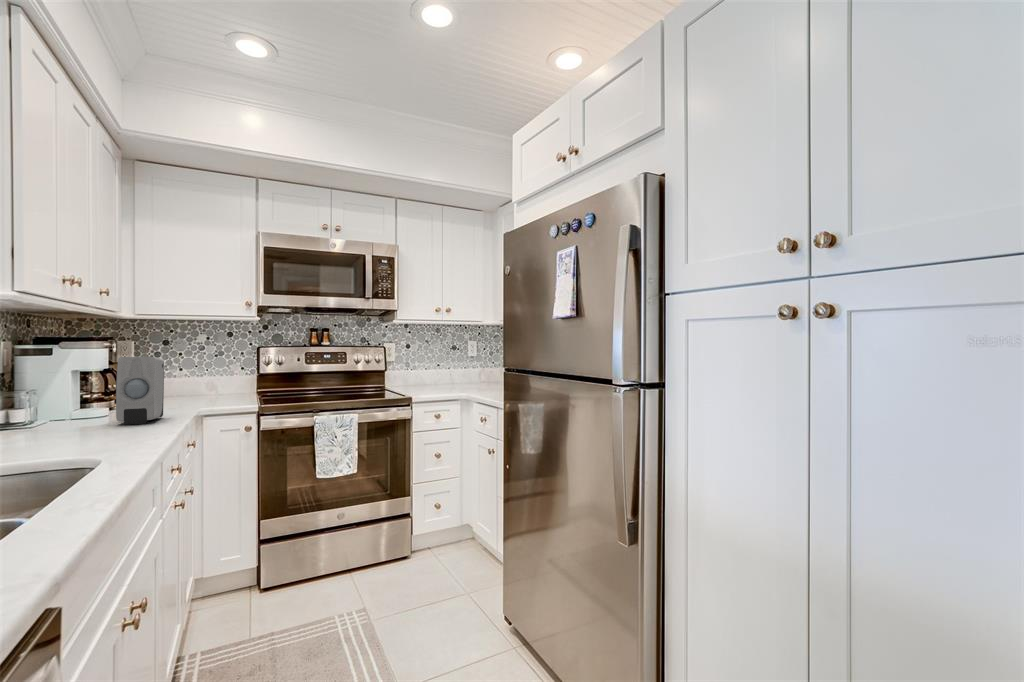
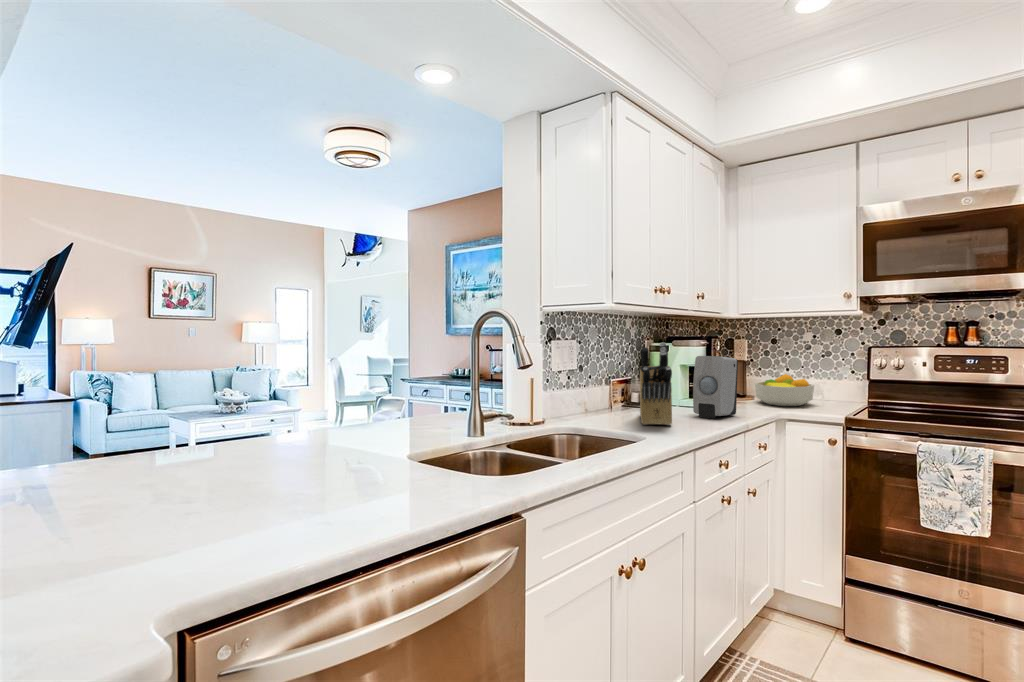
knife block: none [38,341,118,443] -> present [640,343,672,425]
fruit bowl: none [159,374,220,404] -> present [755,374,814,406]

